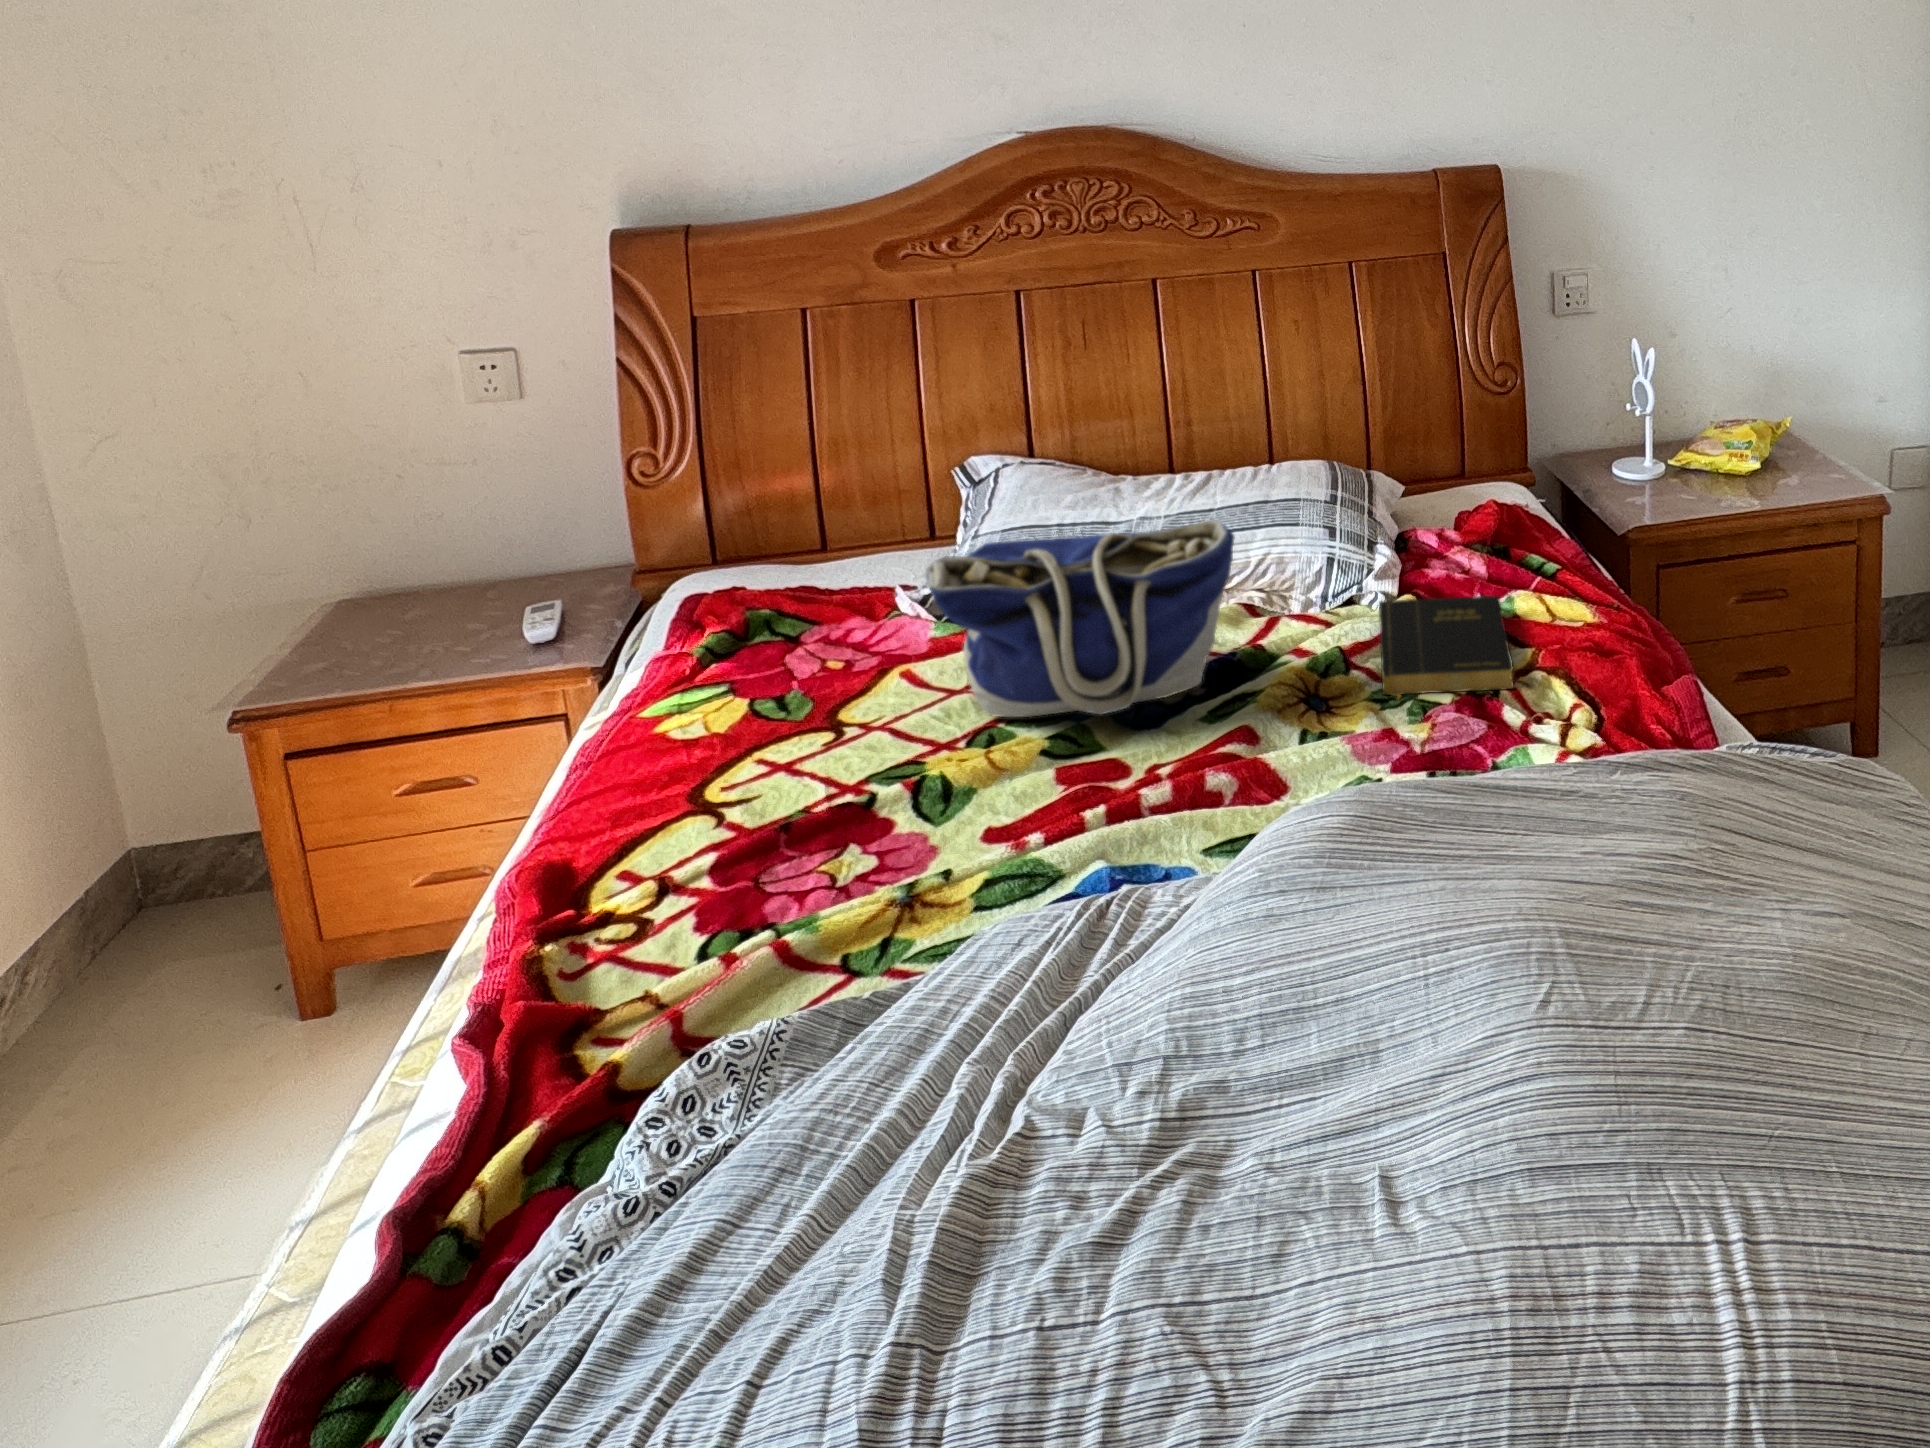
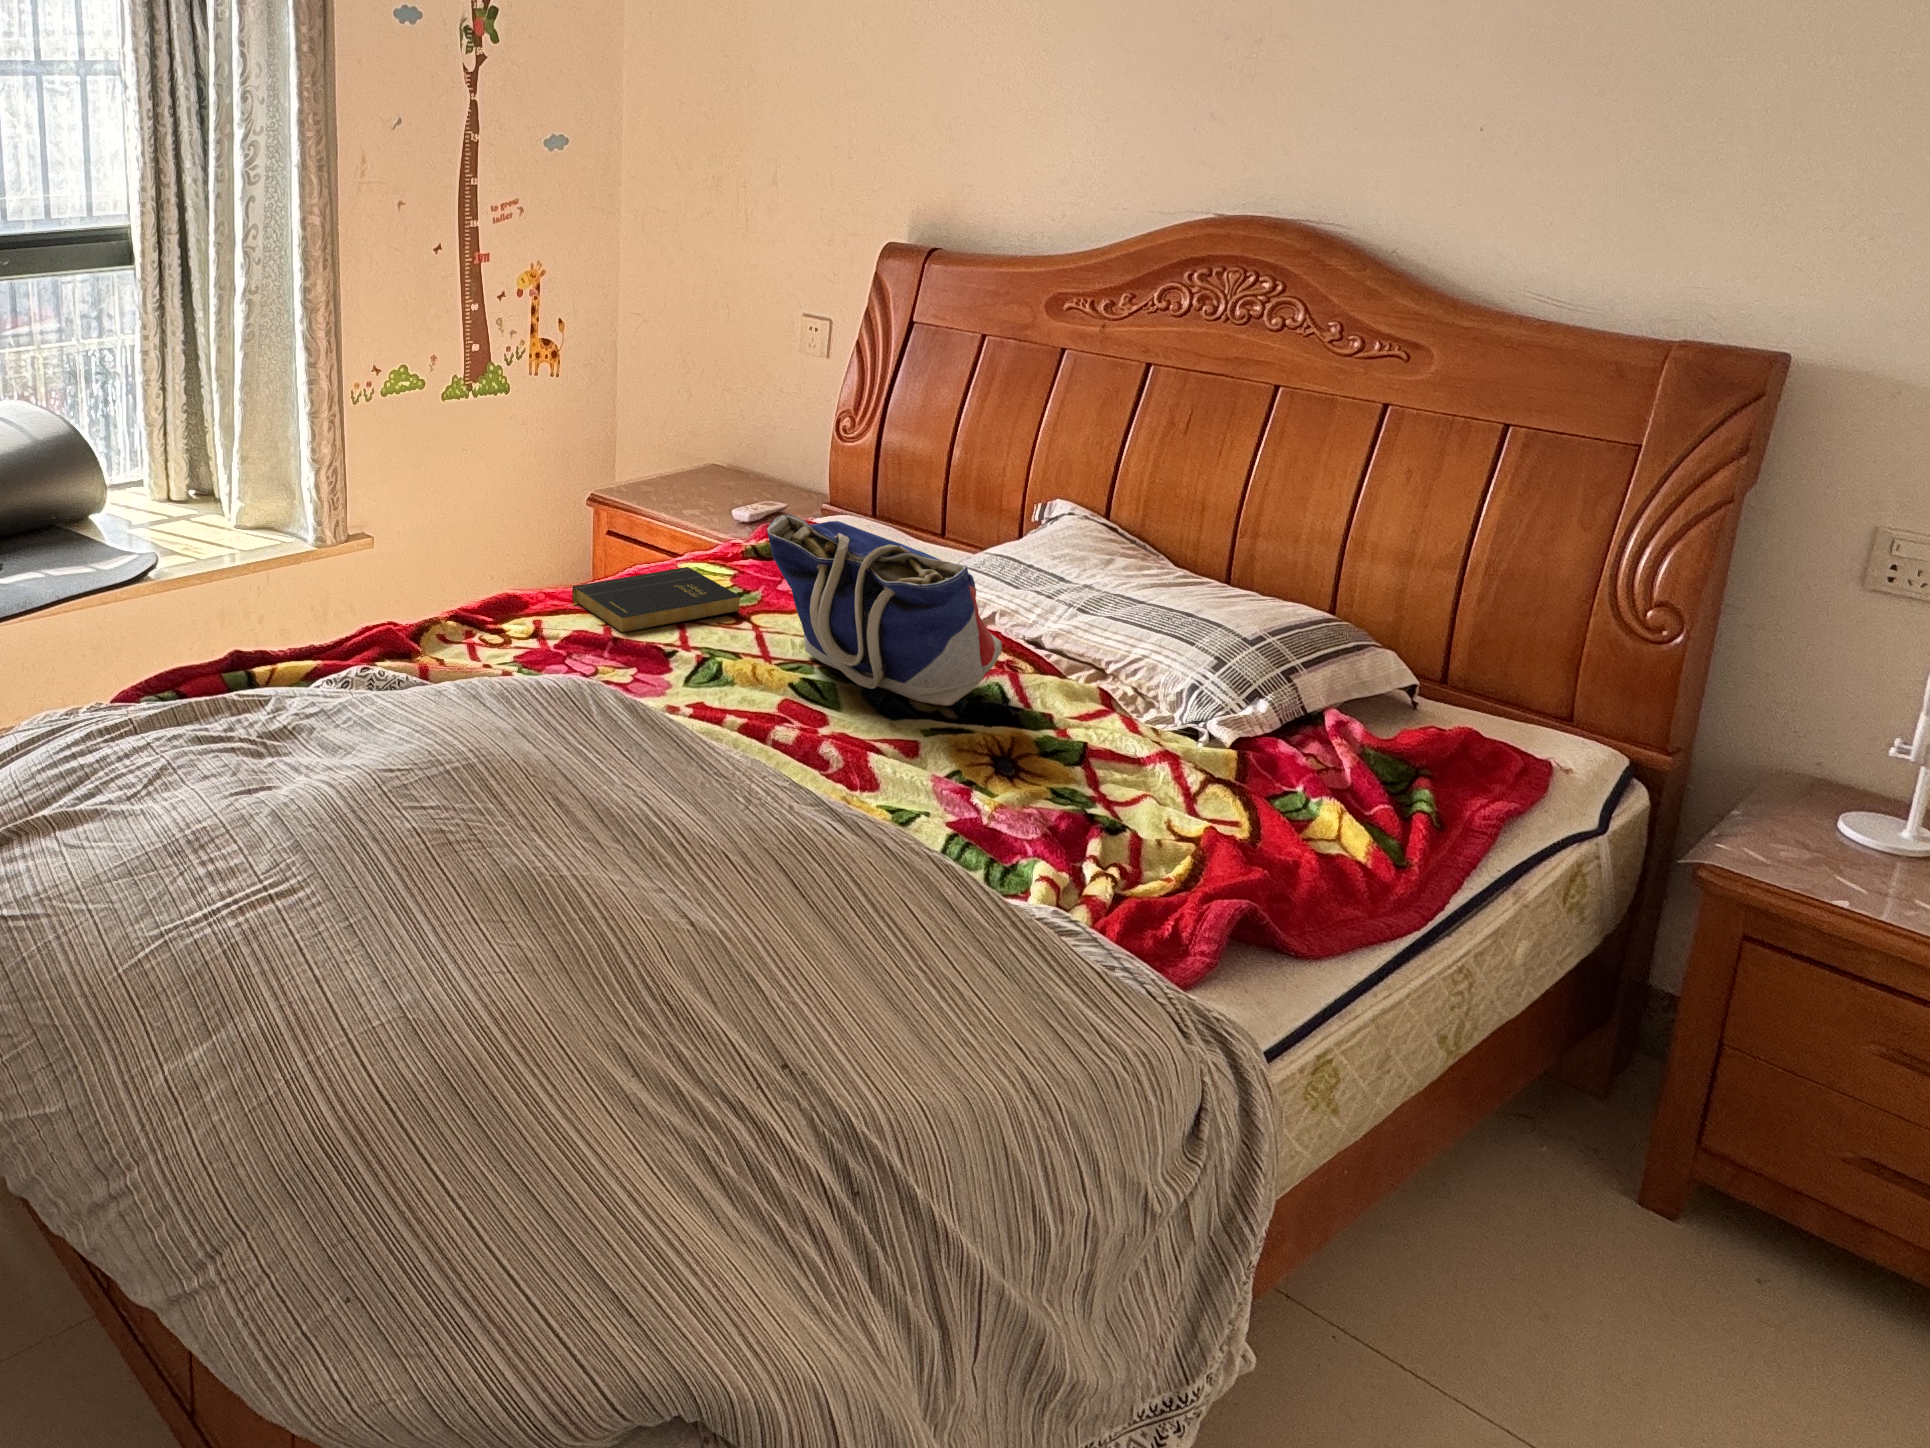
book: present [1379,595,1514,699] -> present [571,567,741,633]

